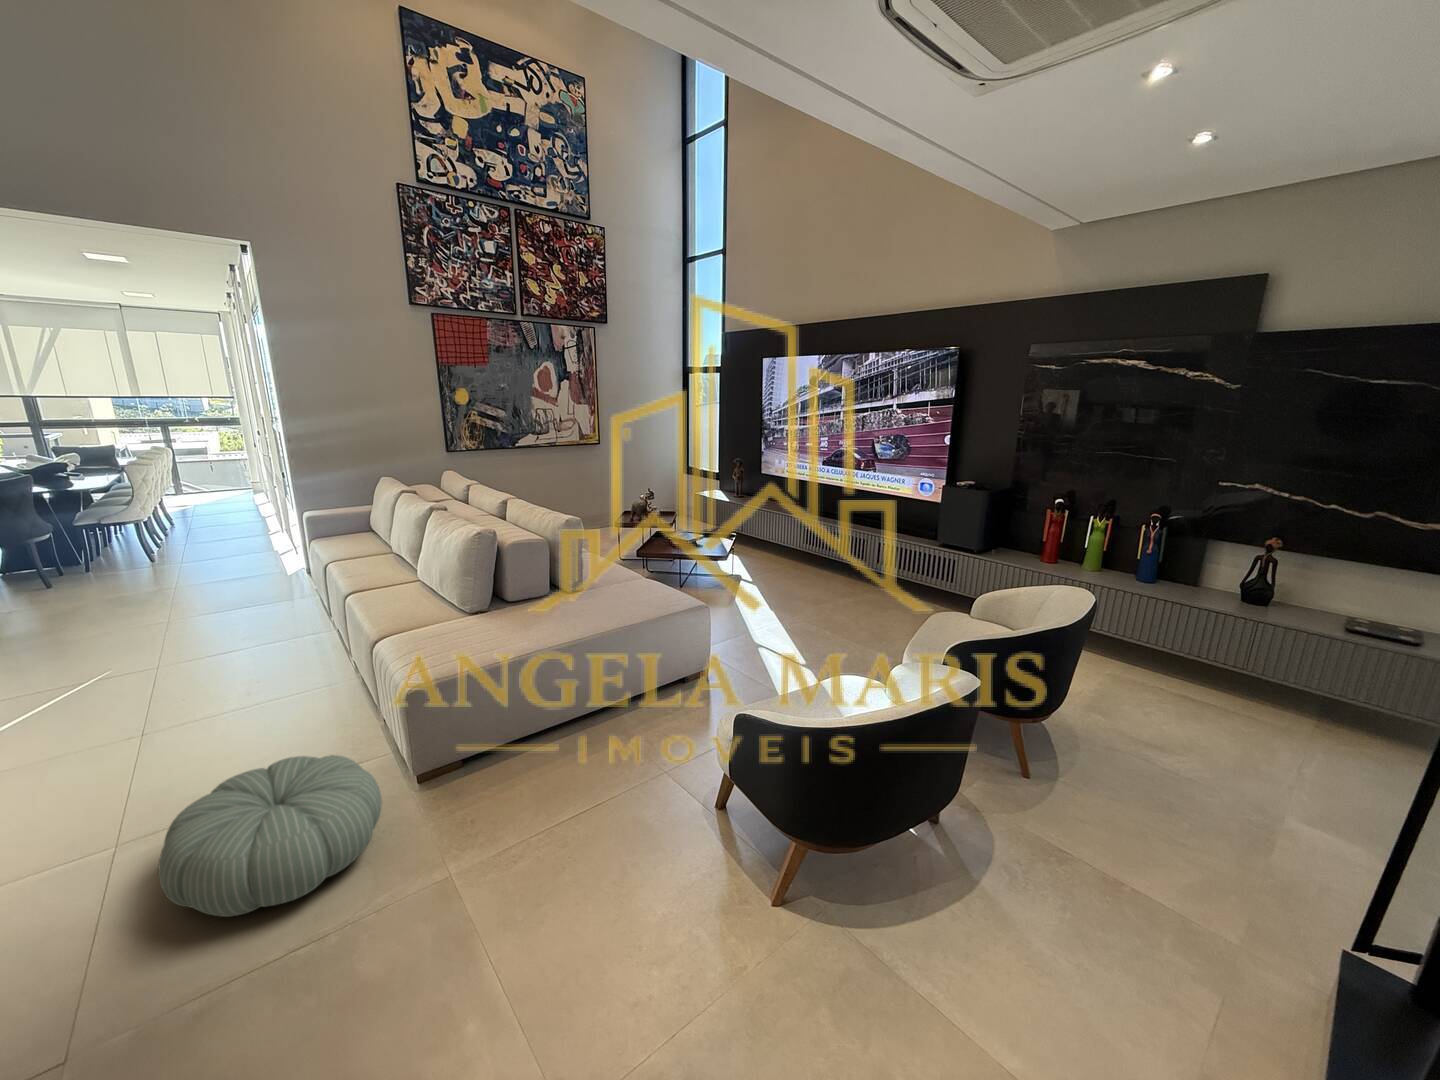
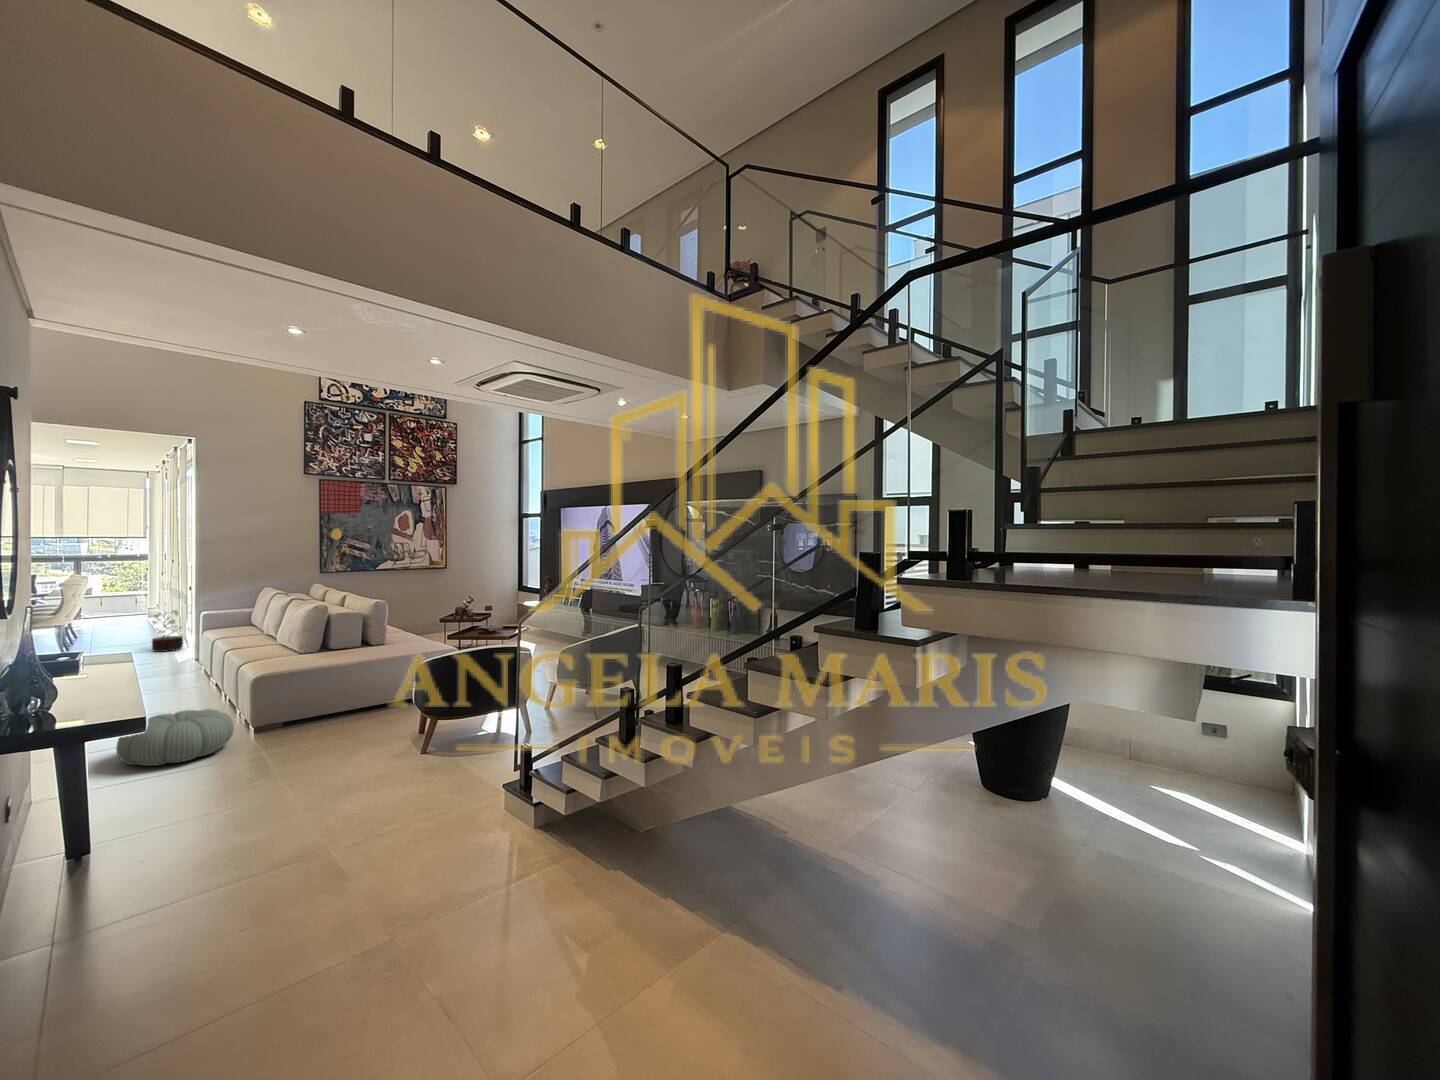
decorative plant: none [243,502,288,560] -> present [152,610,183,652]

